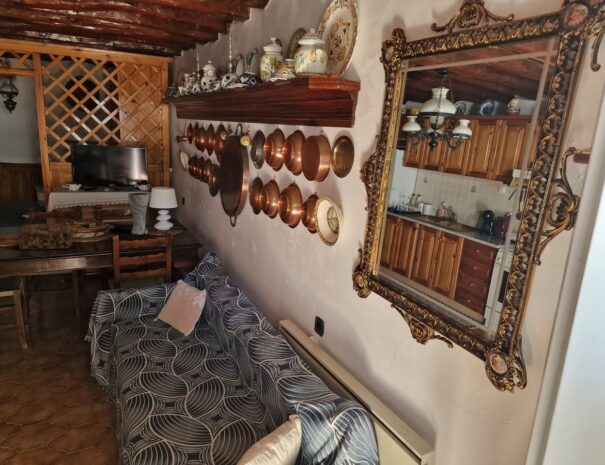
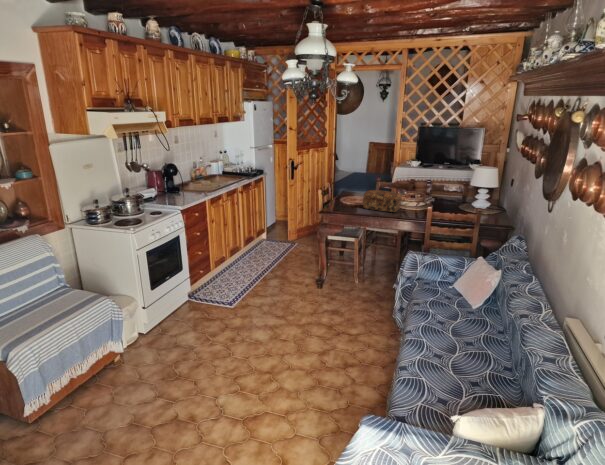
vase: present [128,192,149,234] -> none [450,170,472,210]

